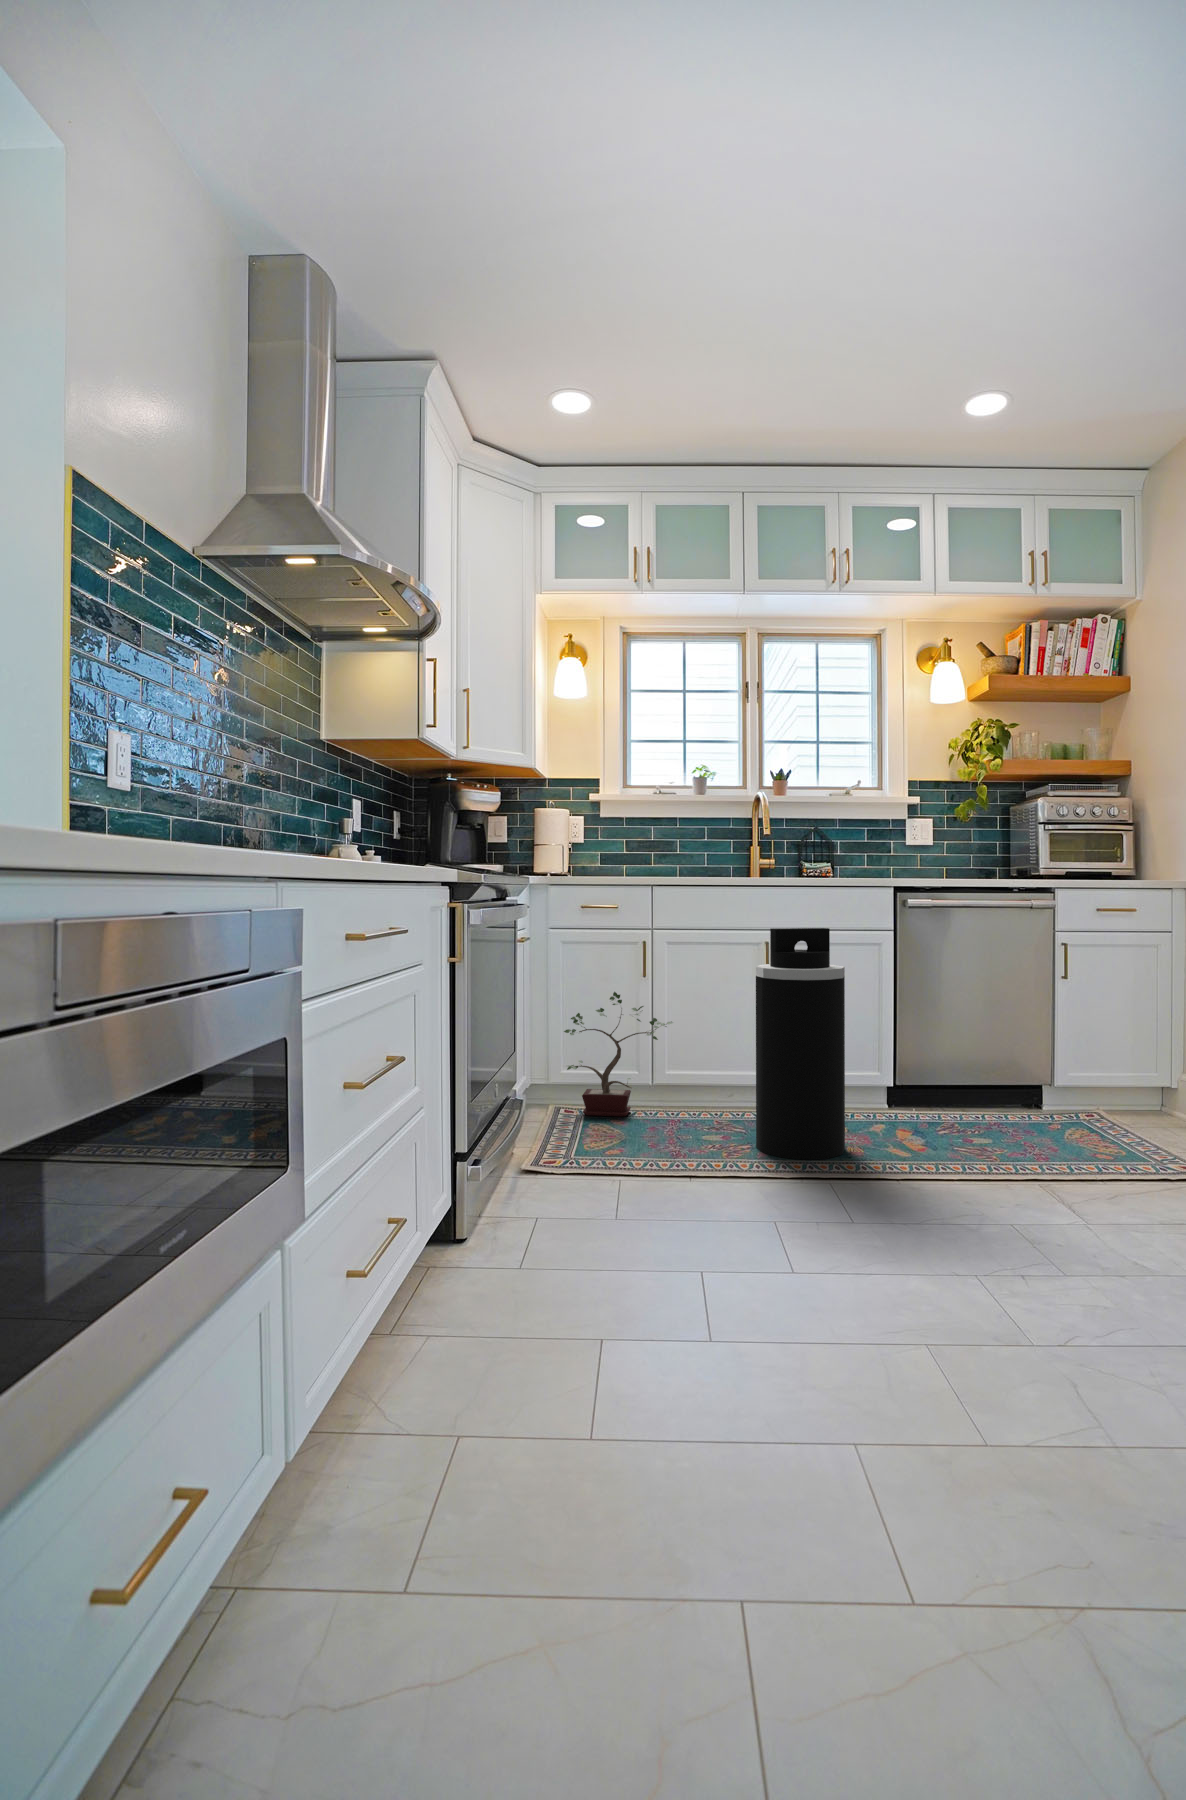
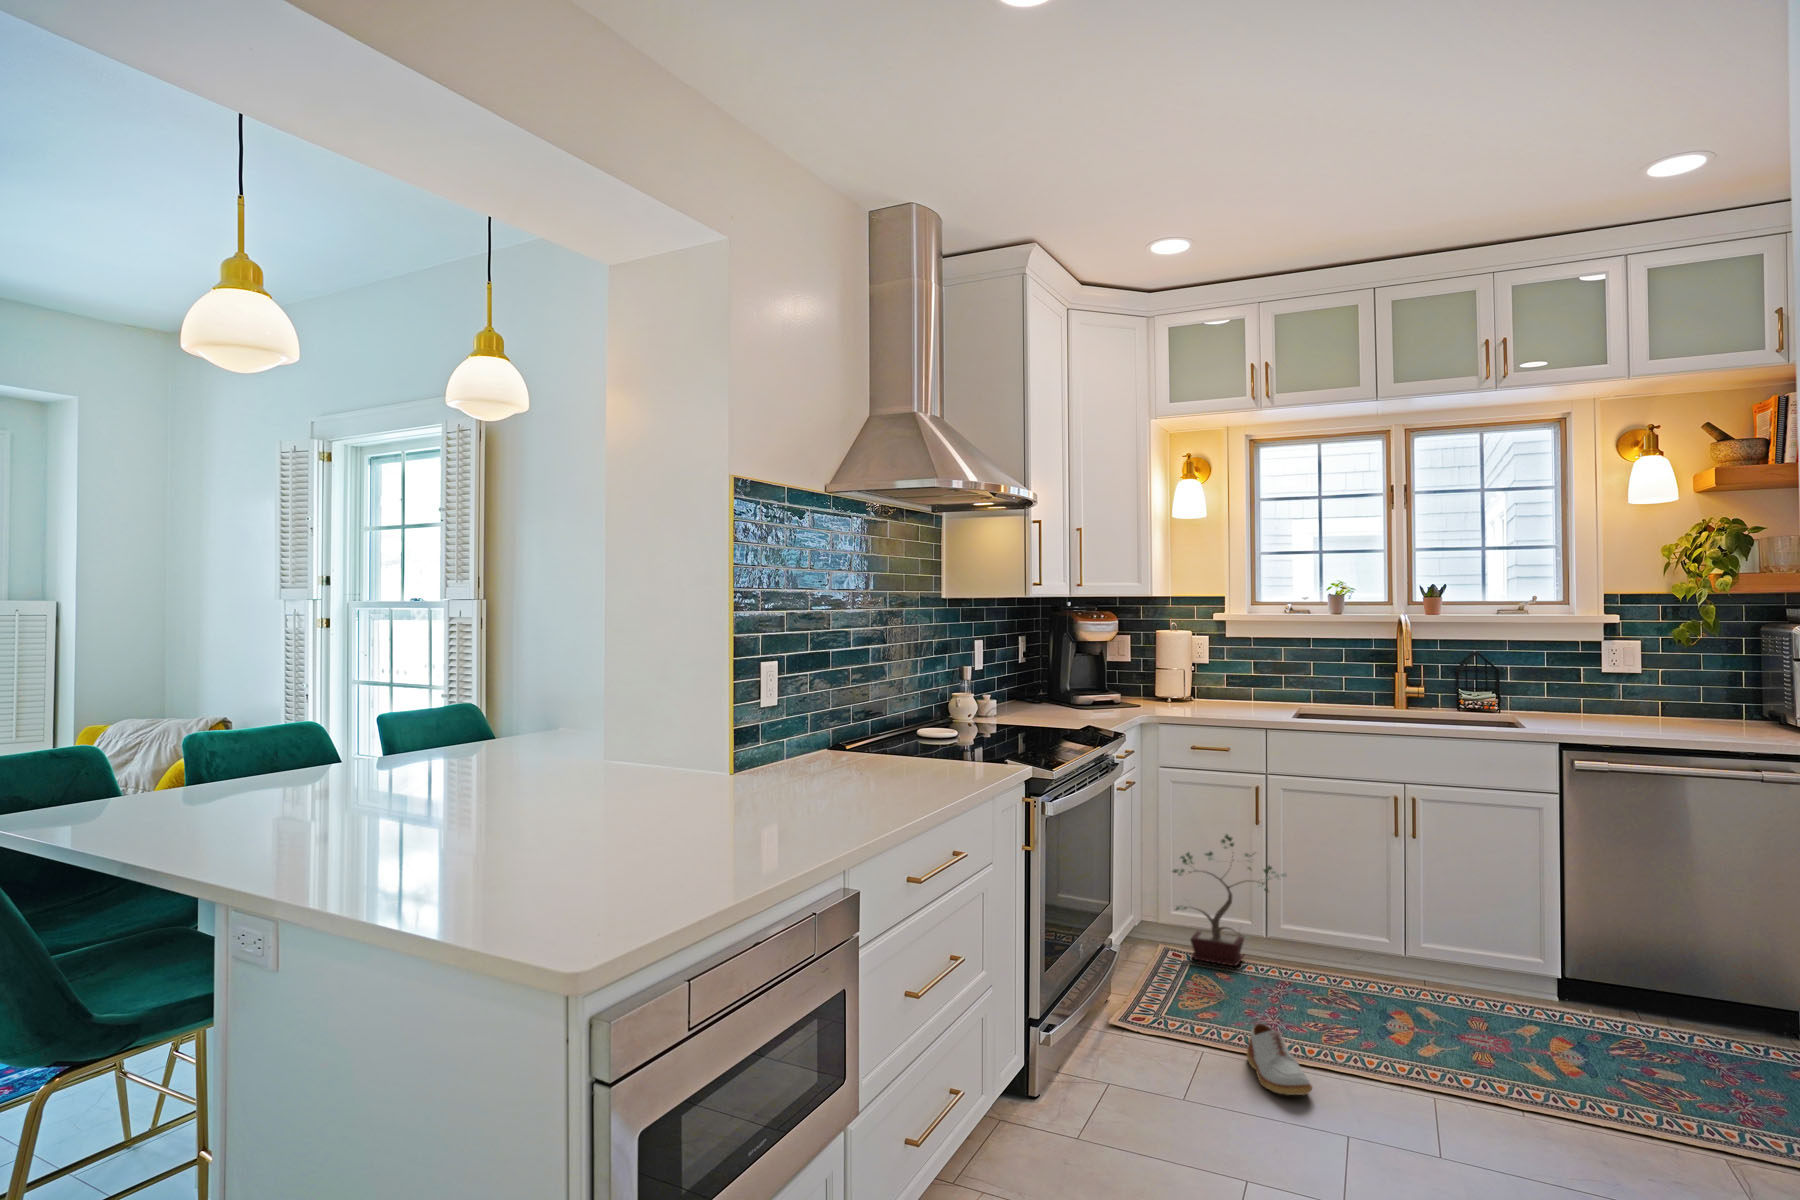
trash can: present [756,928,845,1160] -> none [1367,799,1474,1060]
shoe: none [662,1141,731,1195] -> present [1247,1023,1312,1095]

